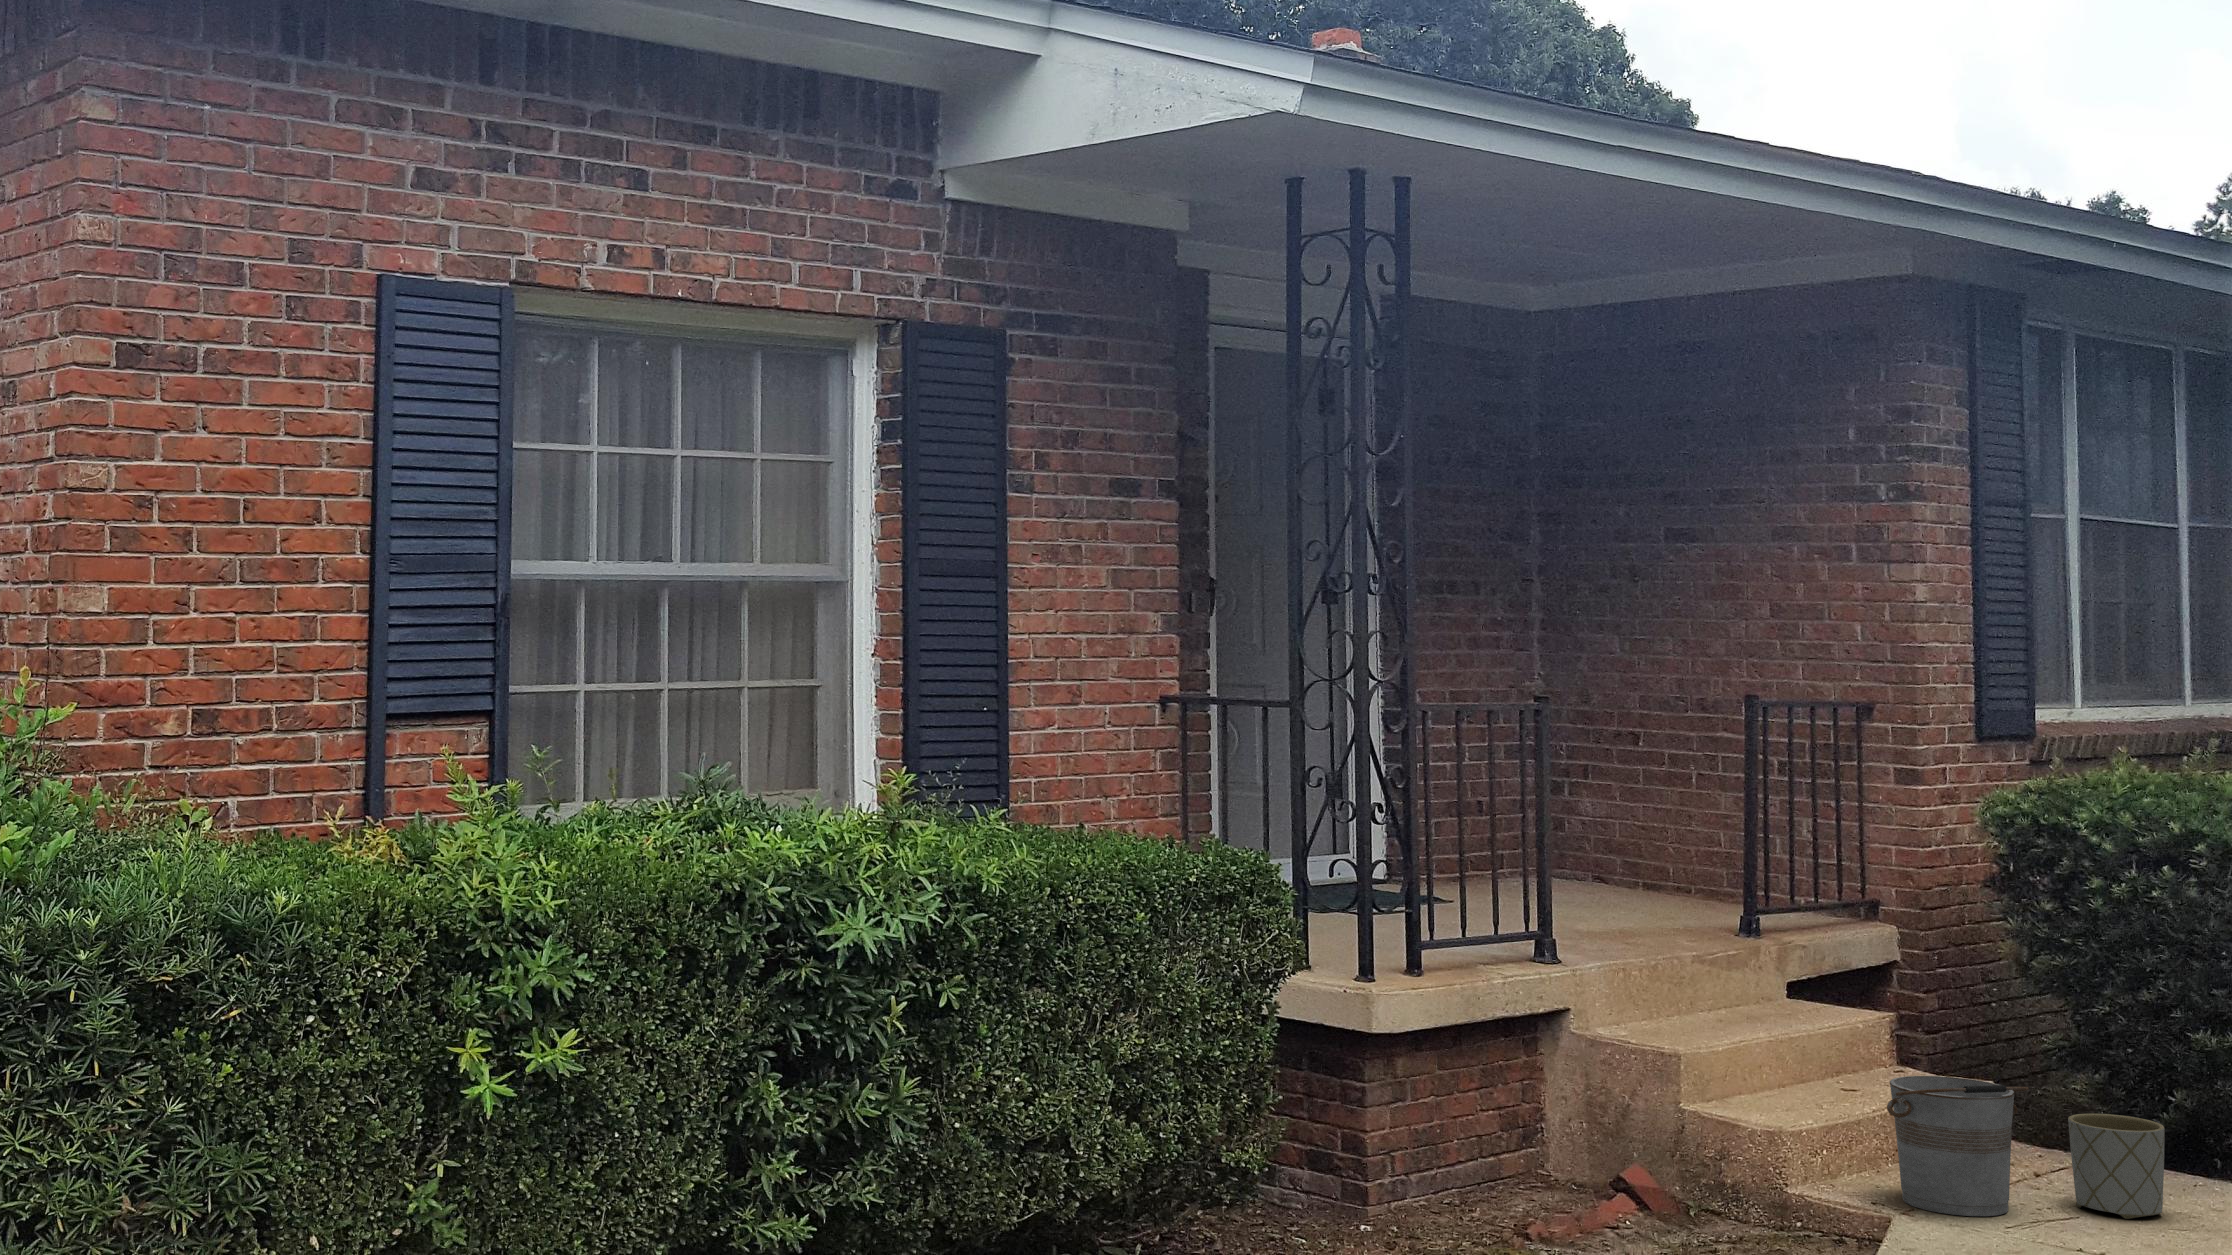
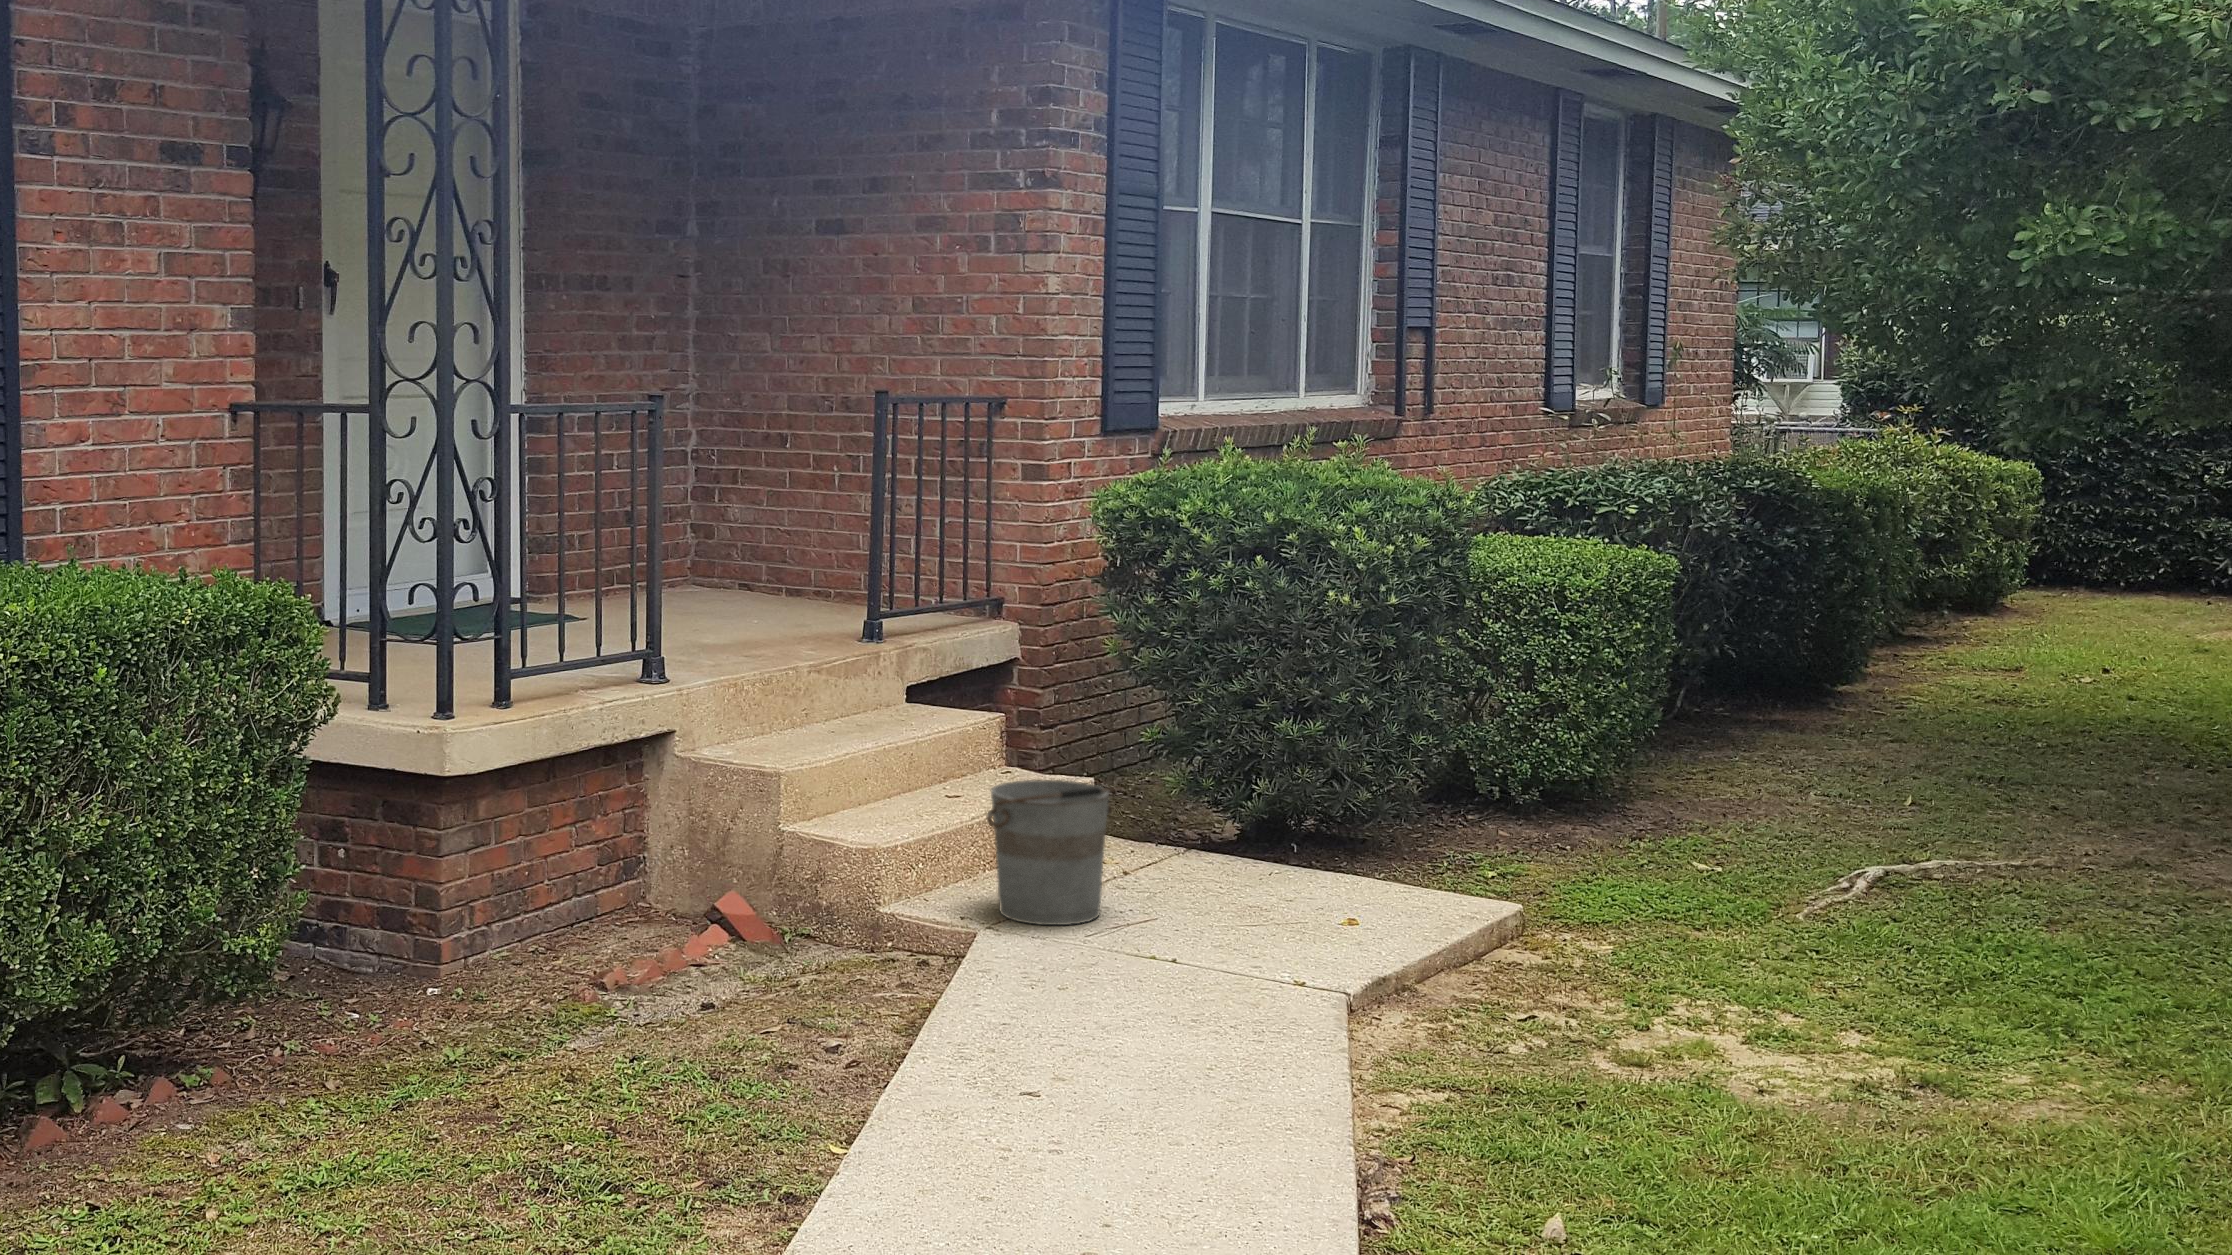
planter: present [2068,1114,2165,1219] -> none [1160,807,1248,913]

